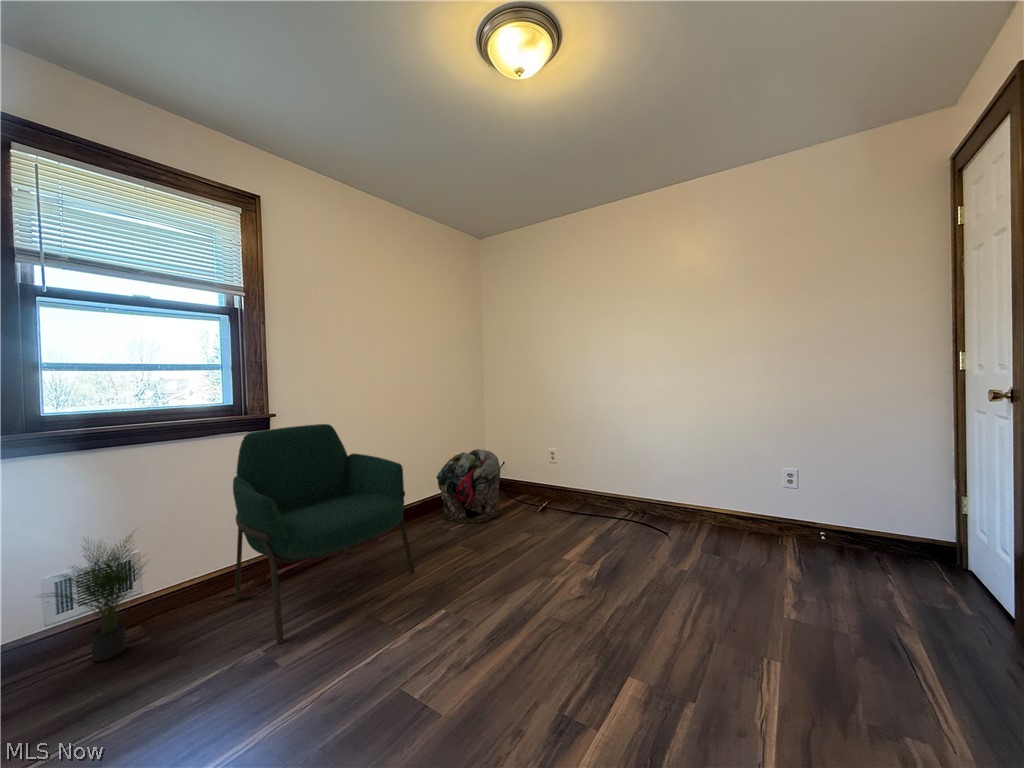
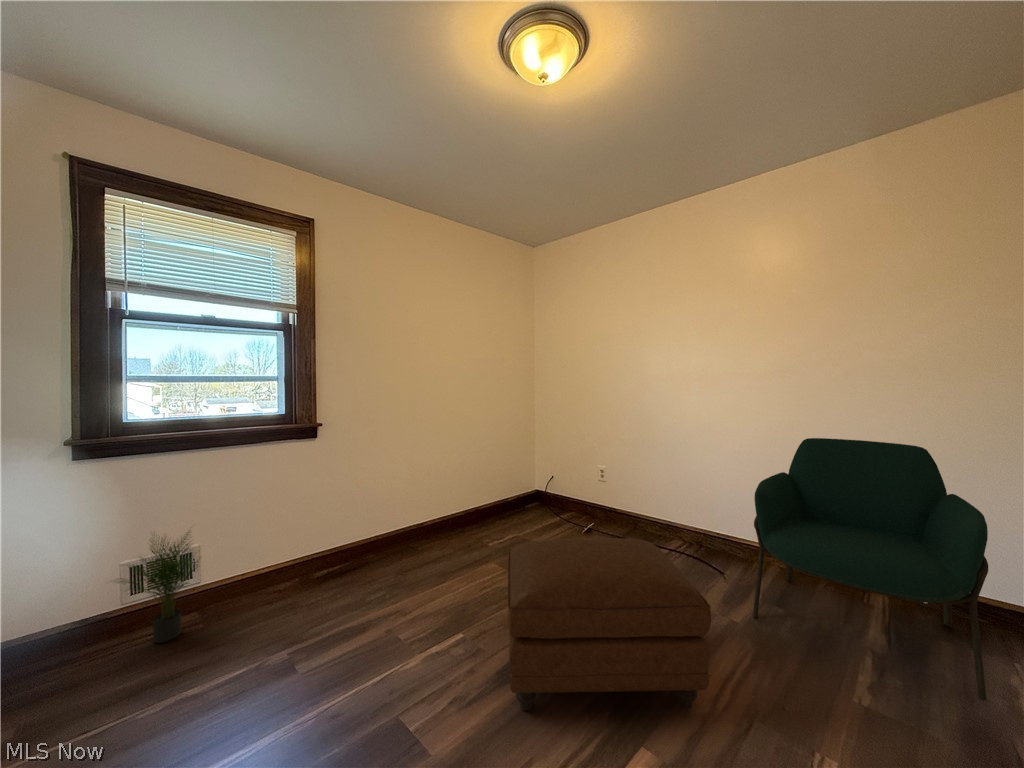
armchair: present [233,424,415,643] -> present [753,438,988,700]
laundry basket: present [436,449,504,524] -> none [478,462,546,539]
ottoman: none [488,504,678,663] -> present [508,538,711,711]

